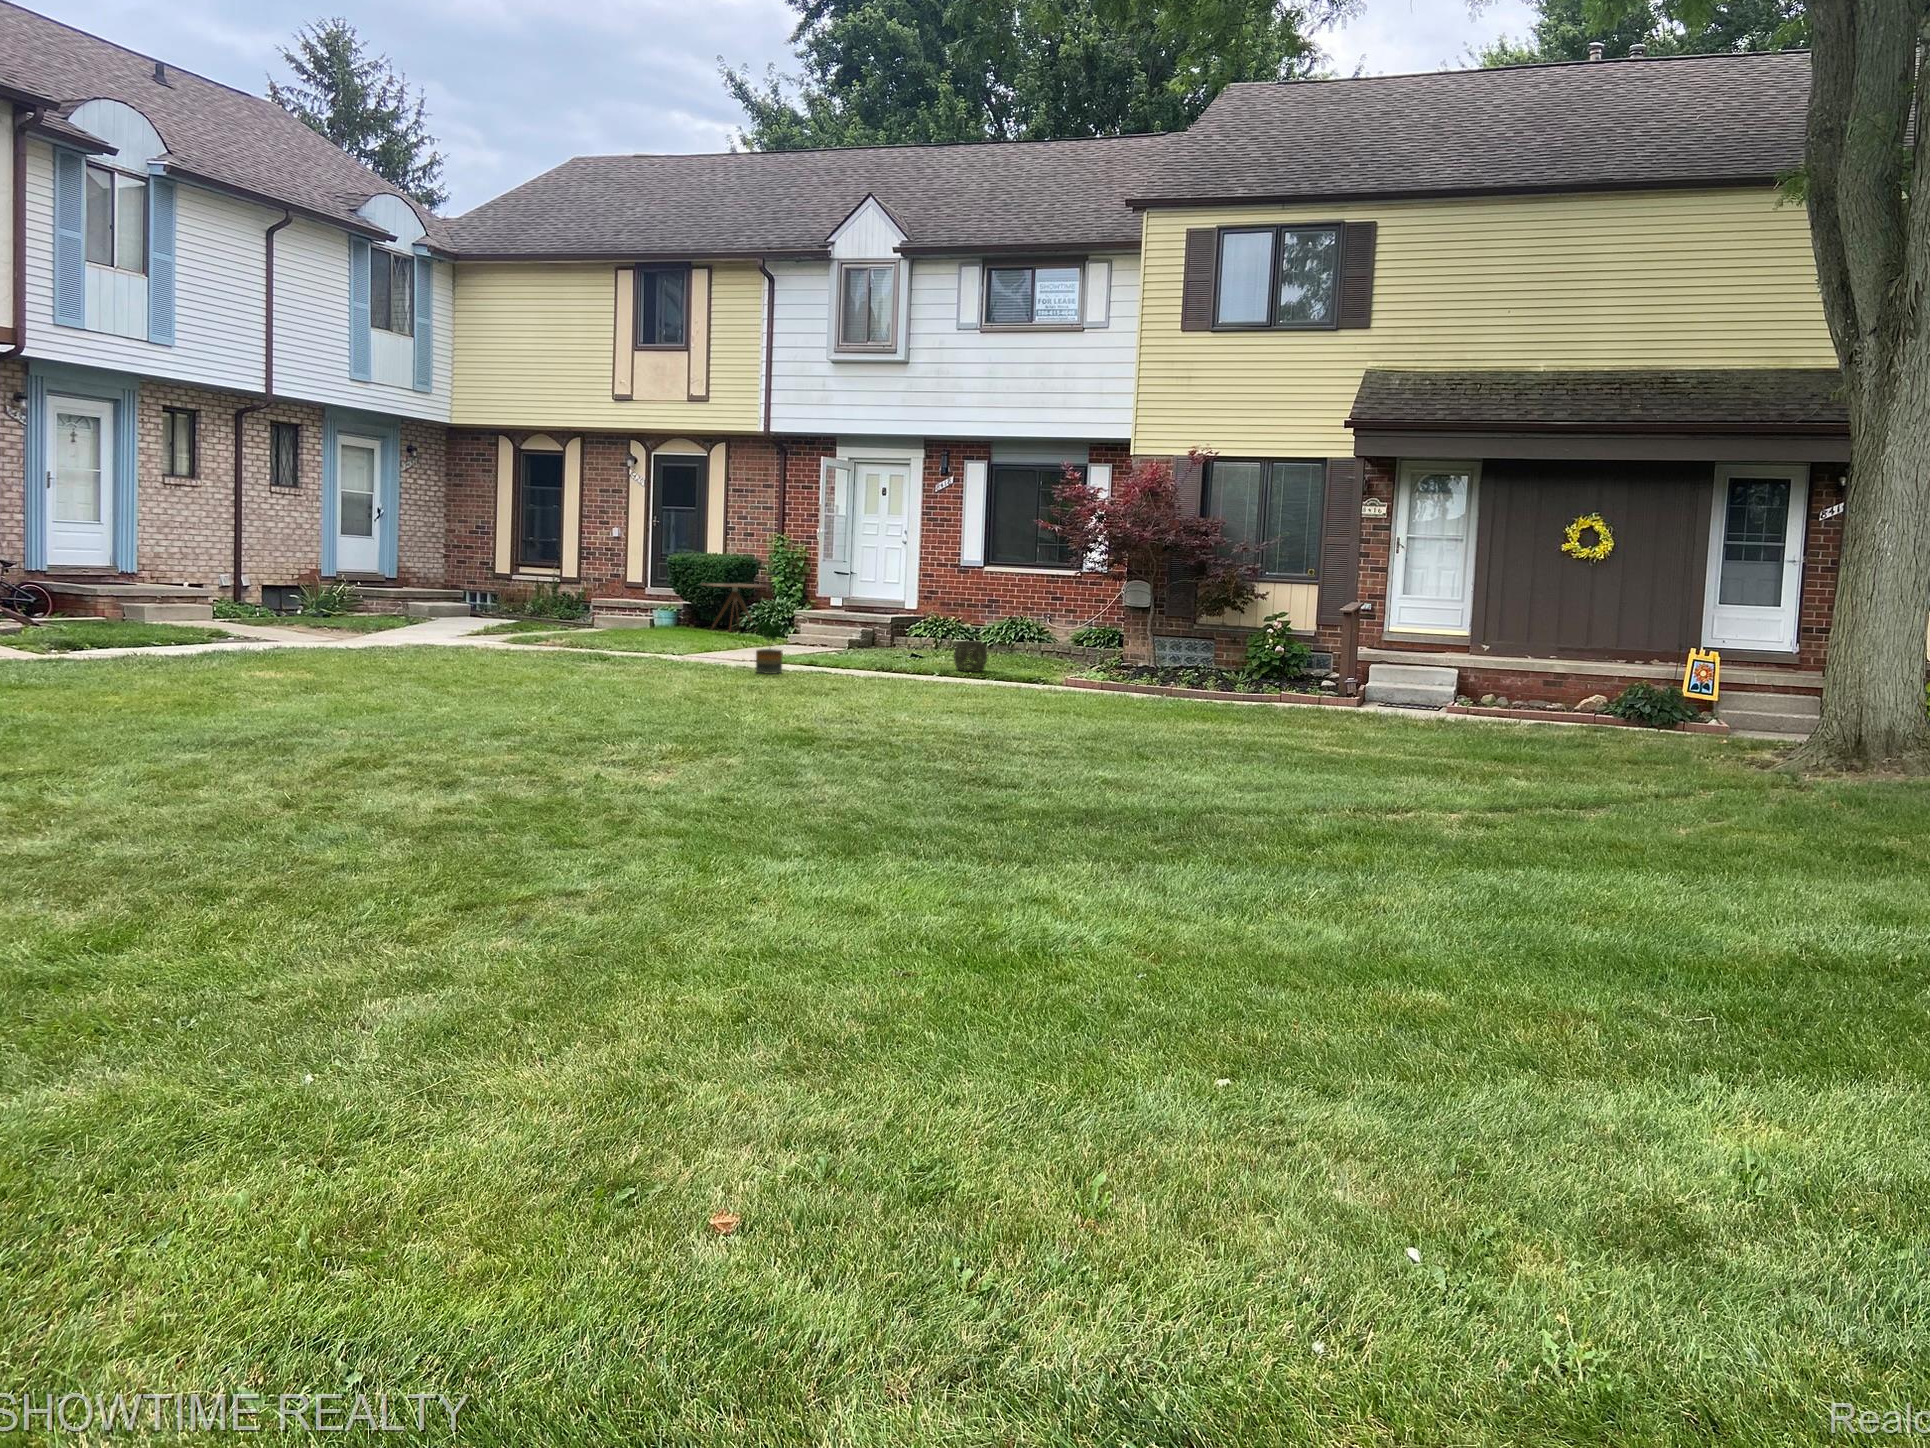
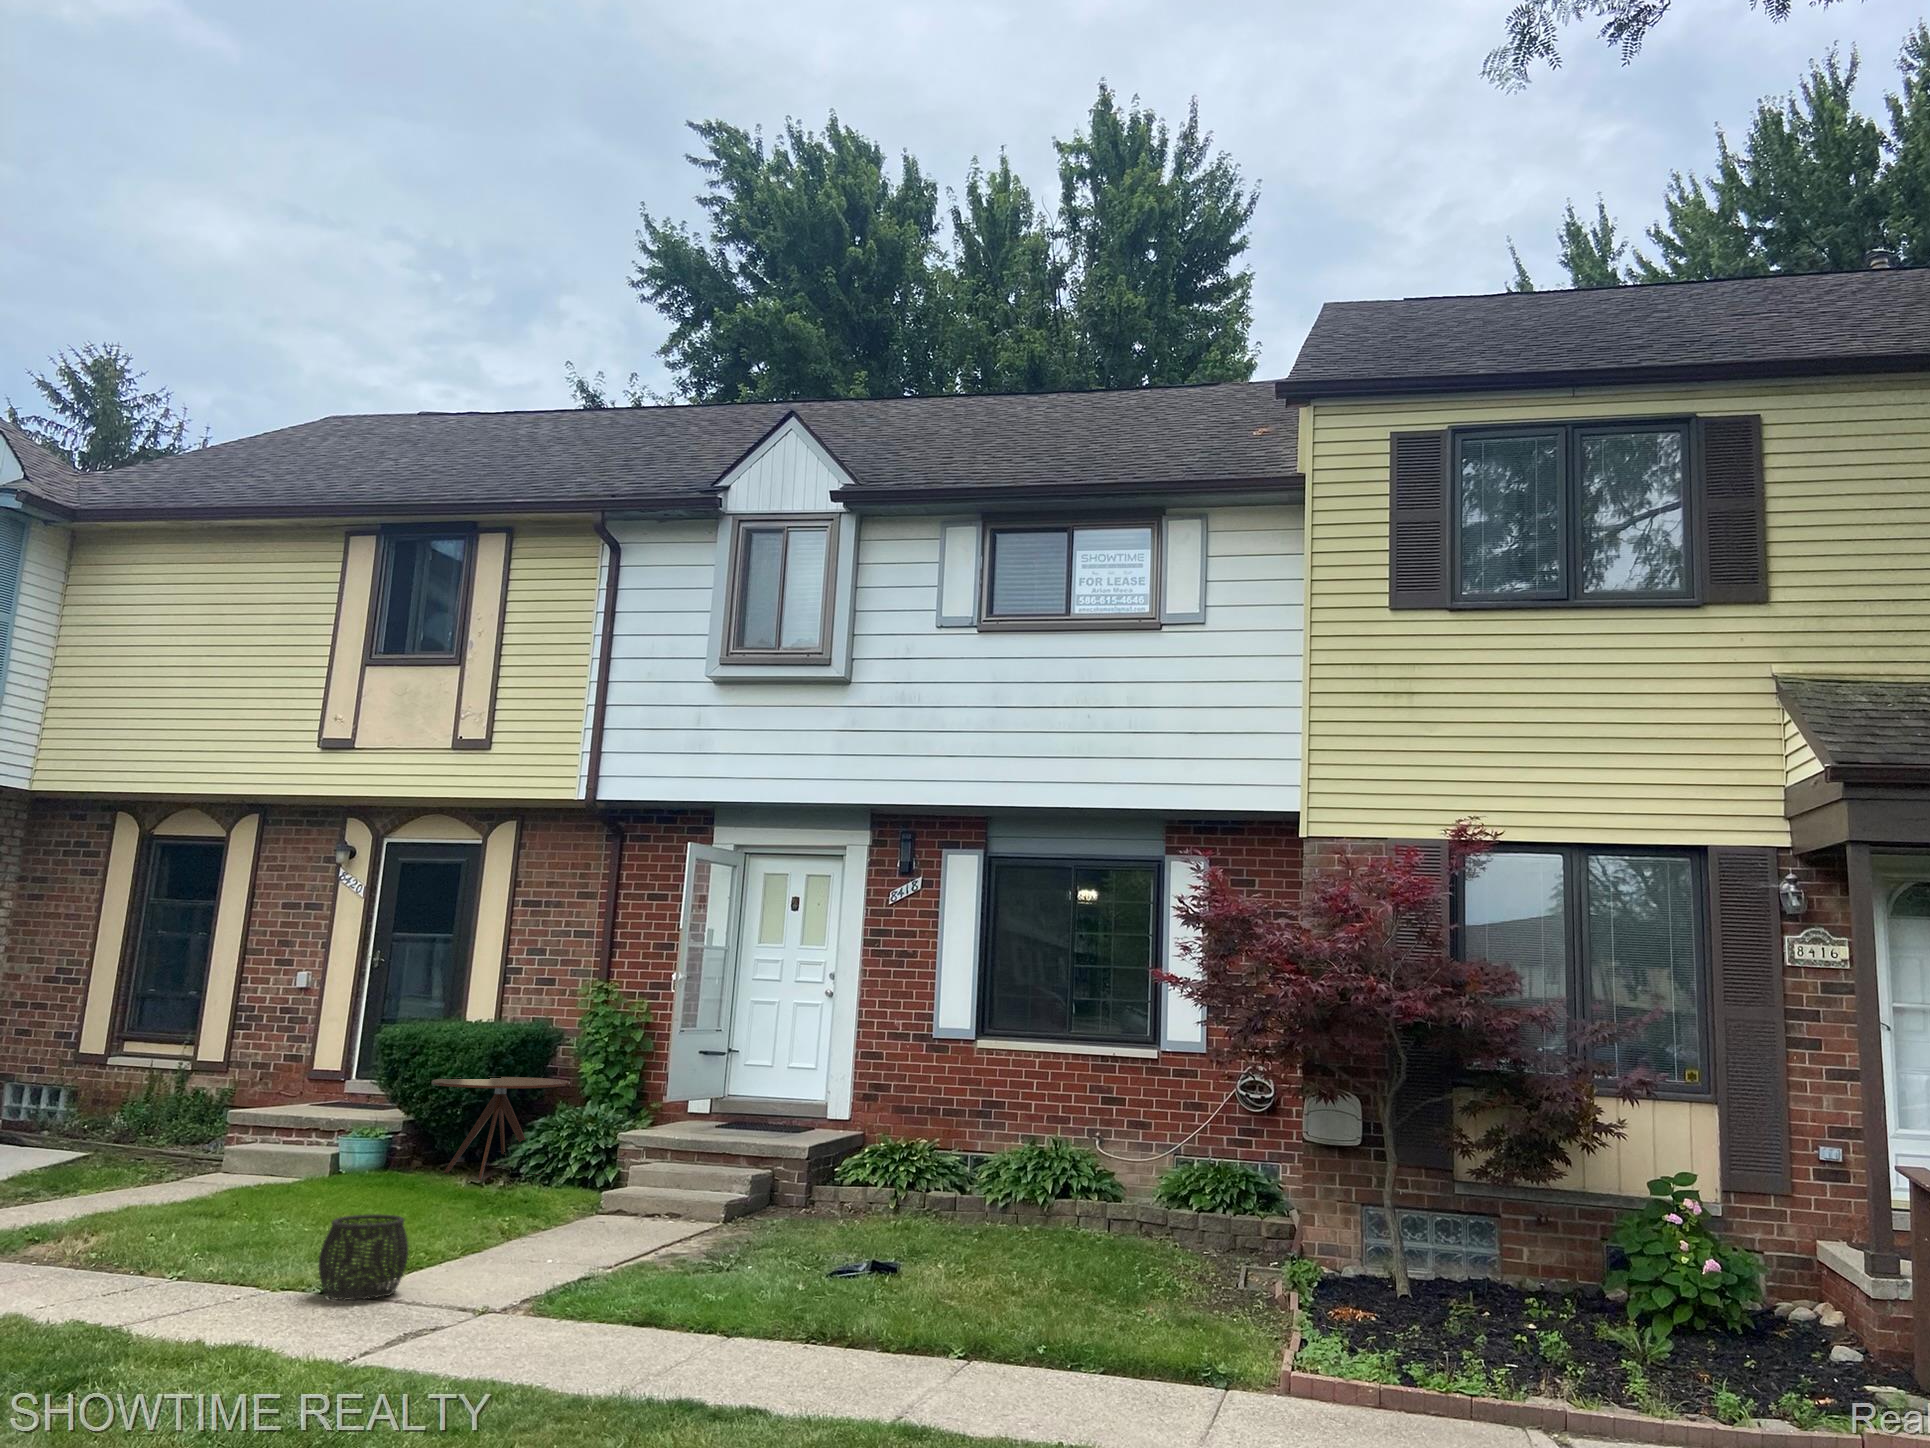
potted tree: present [756,621,787,674] -> none [454,1226,565,1396]
woven basket: present [954,641,987,672] -> present [318,1214,408,1300]

